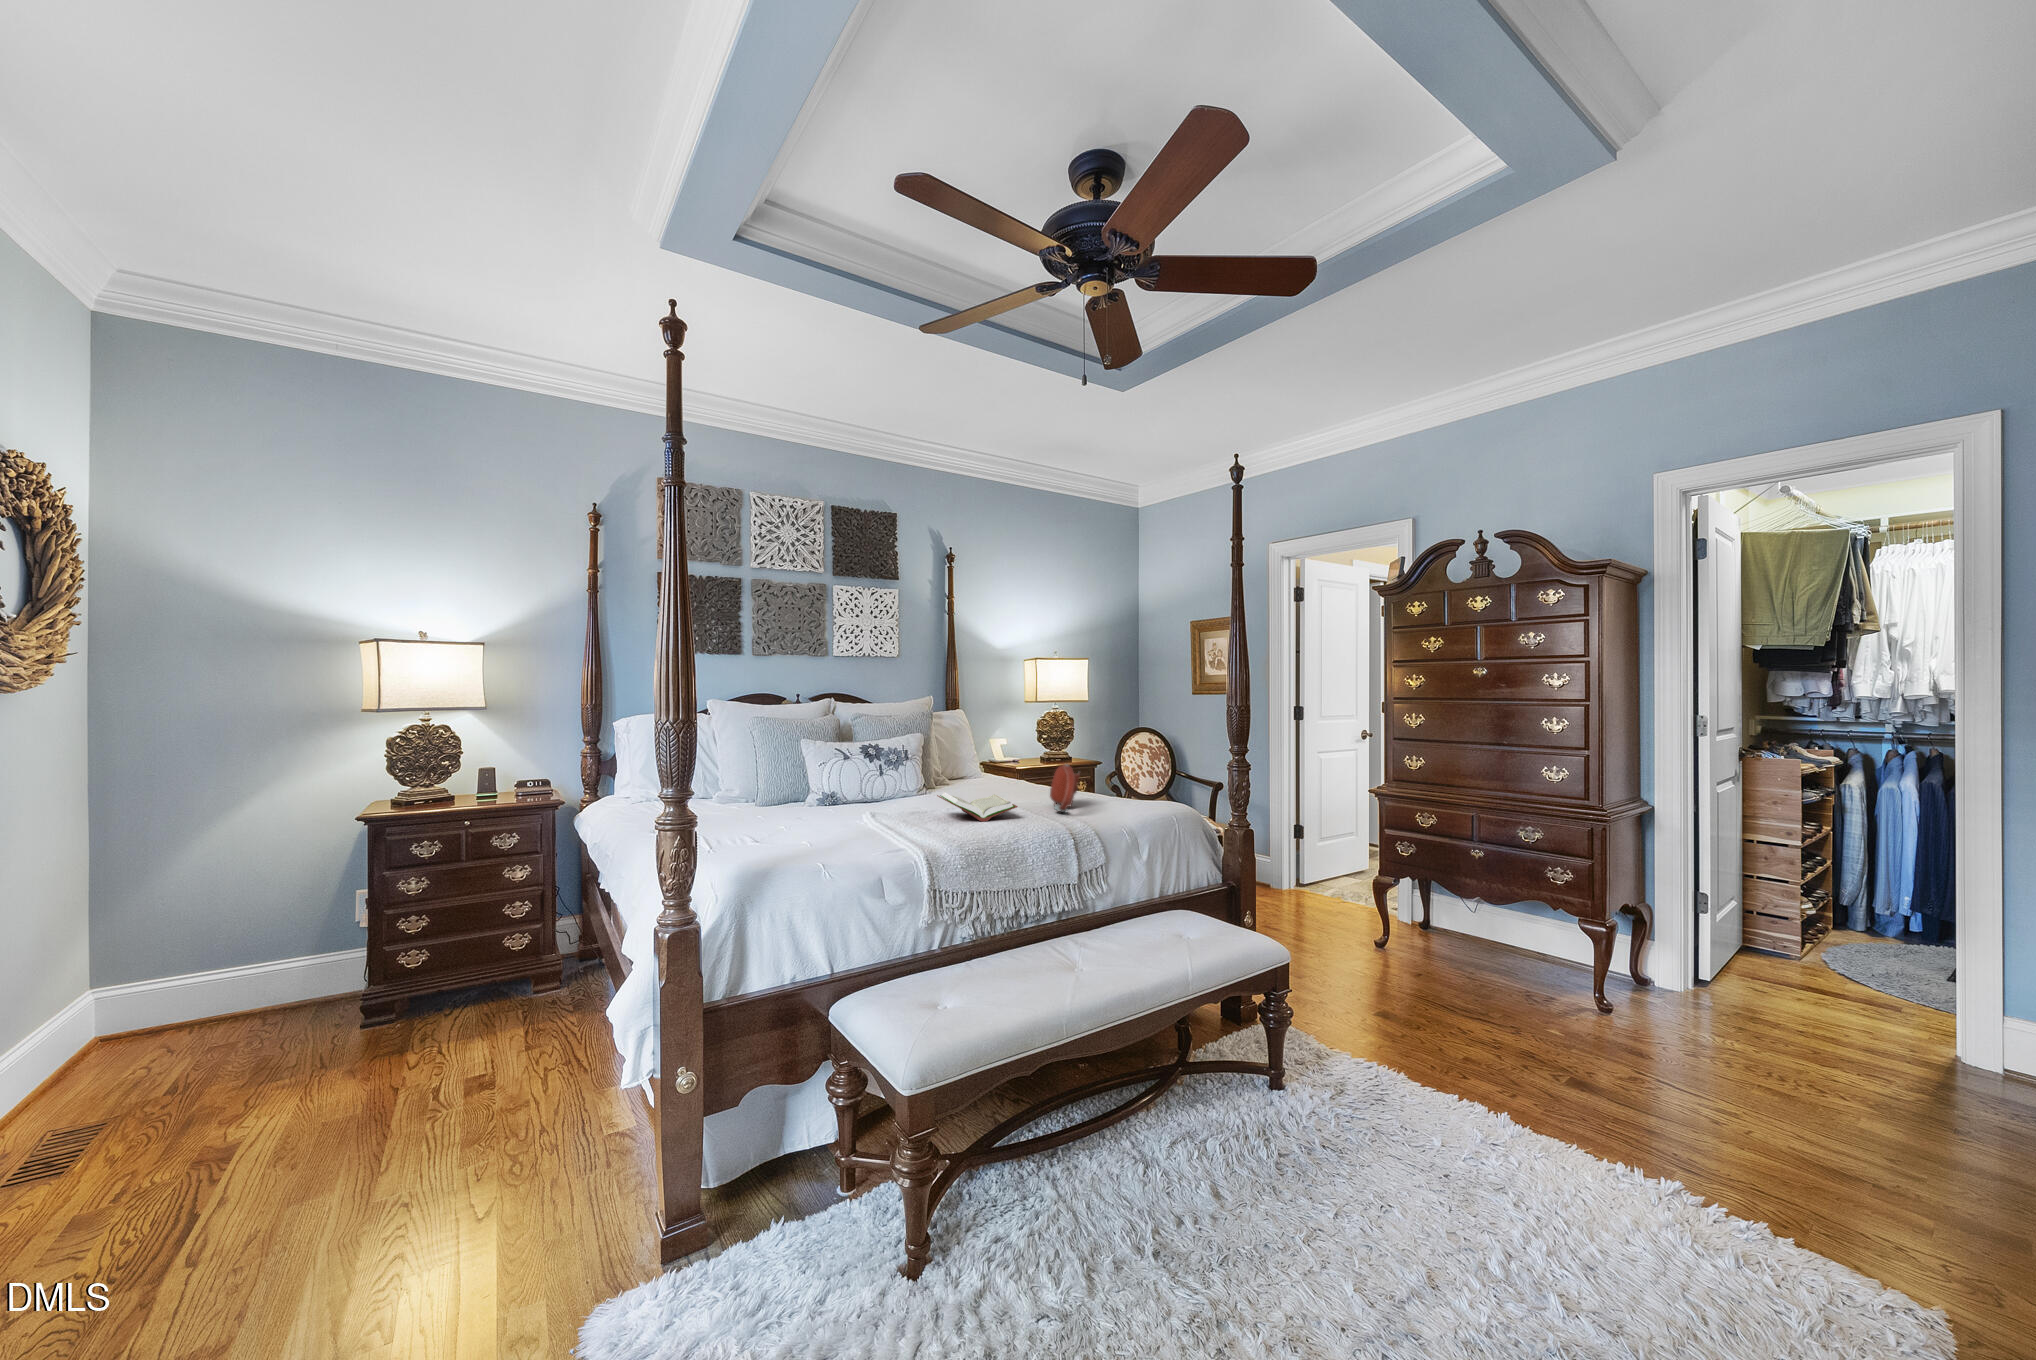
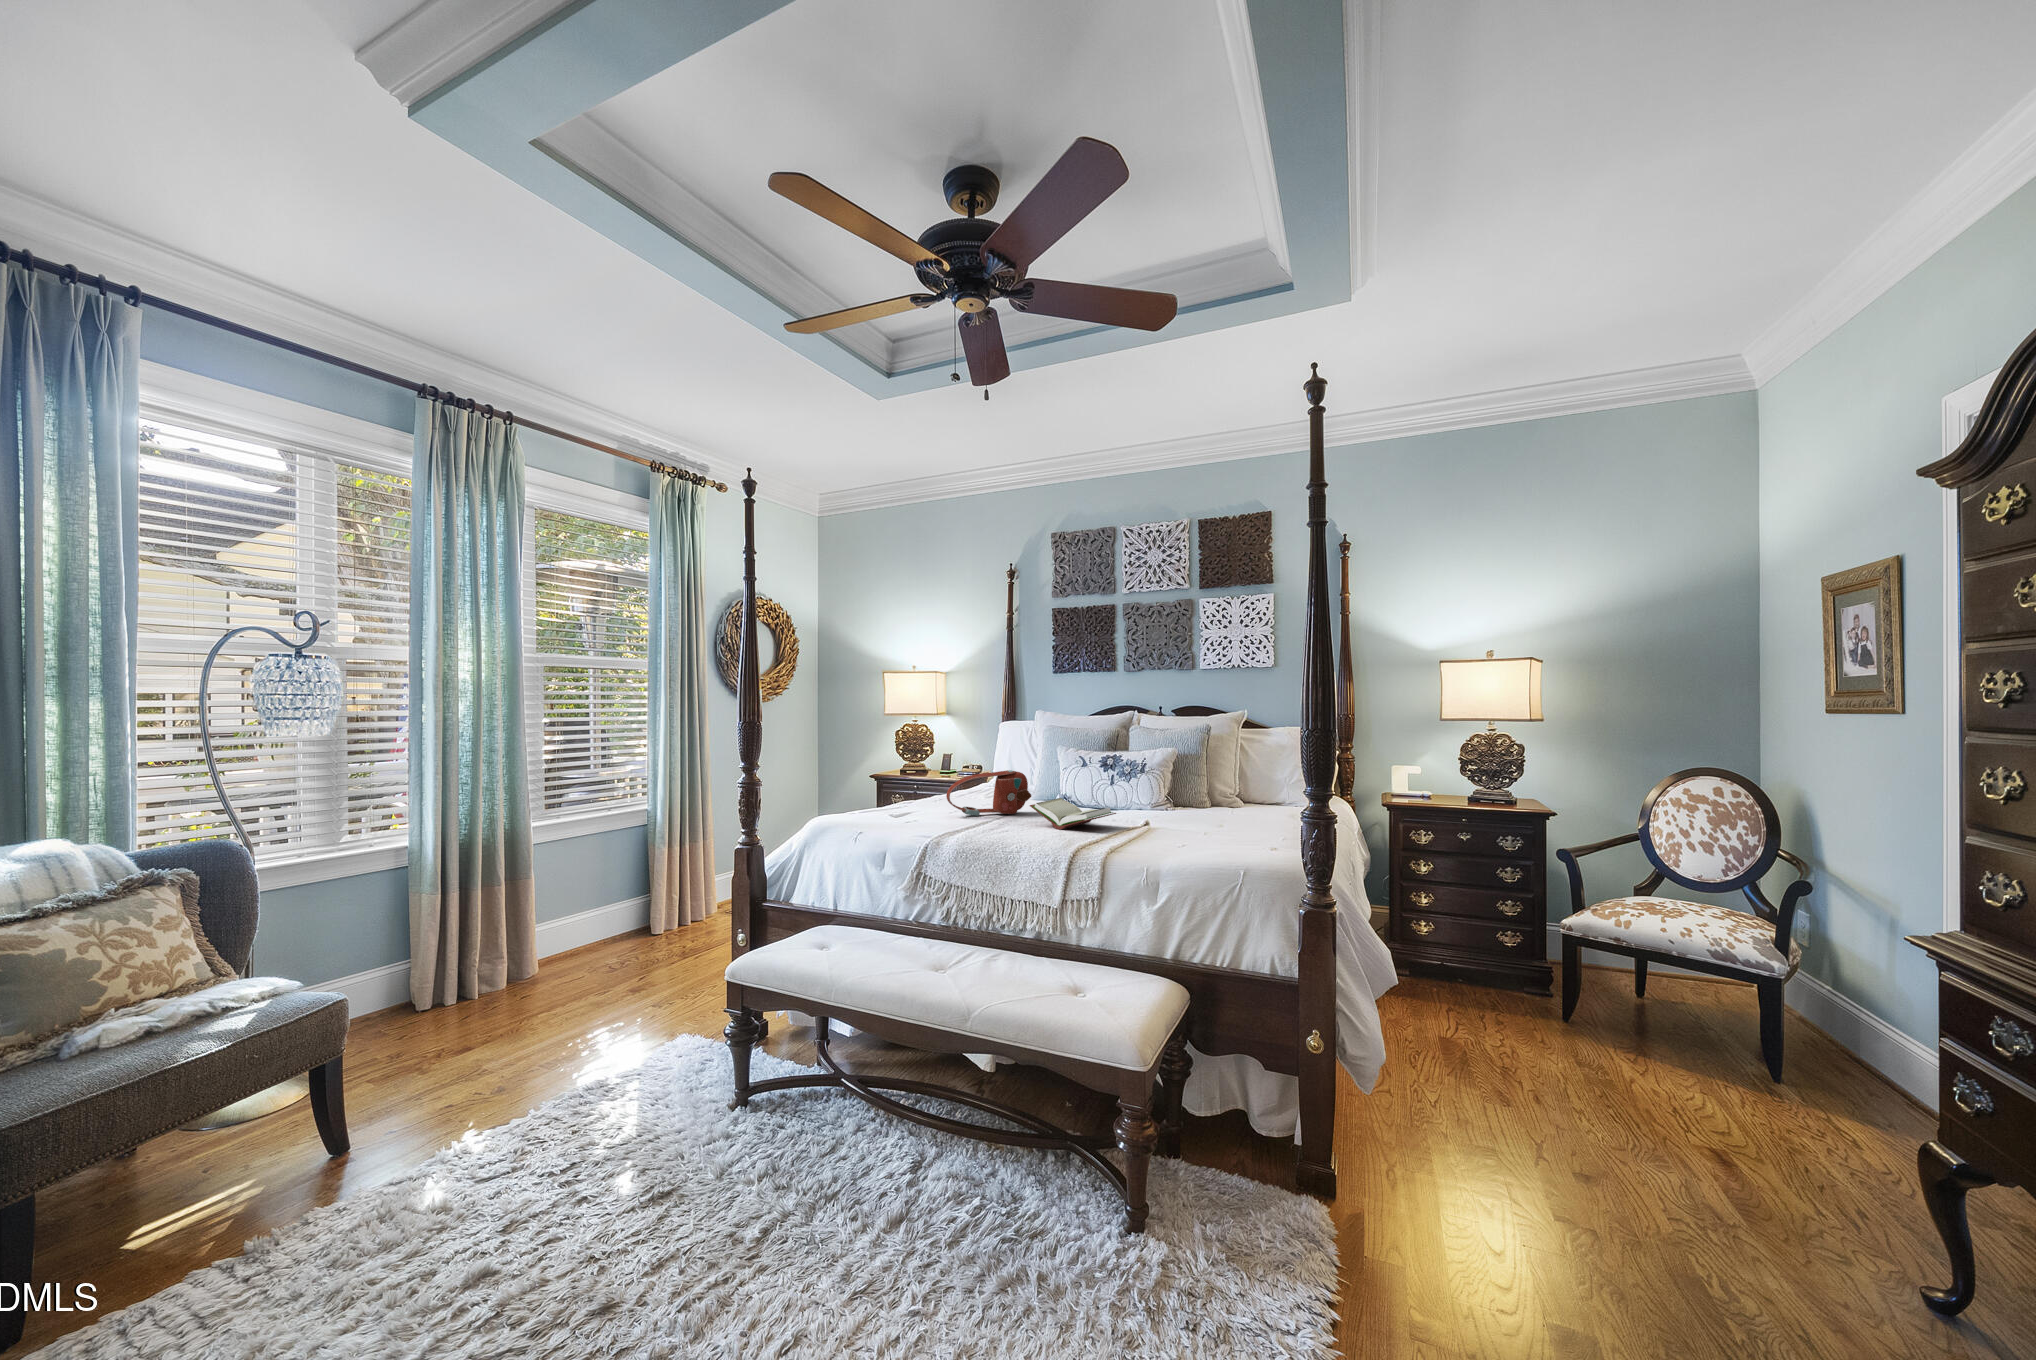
handbag: present [1050,764,1080,812] -> present [946,770,1031,816]

